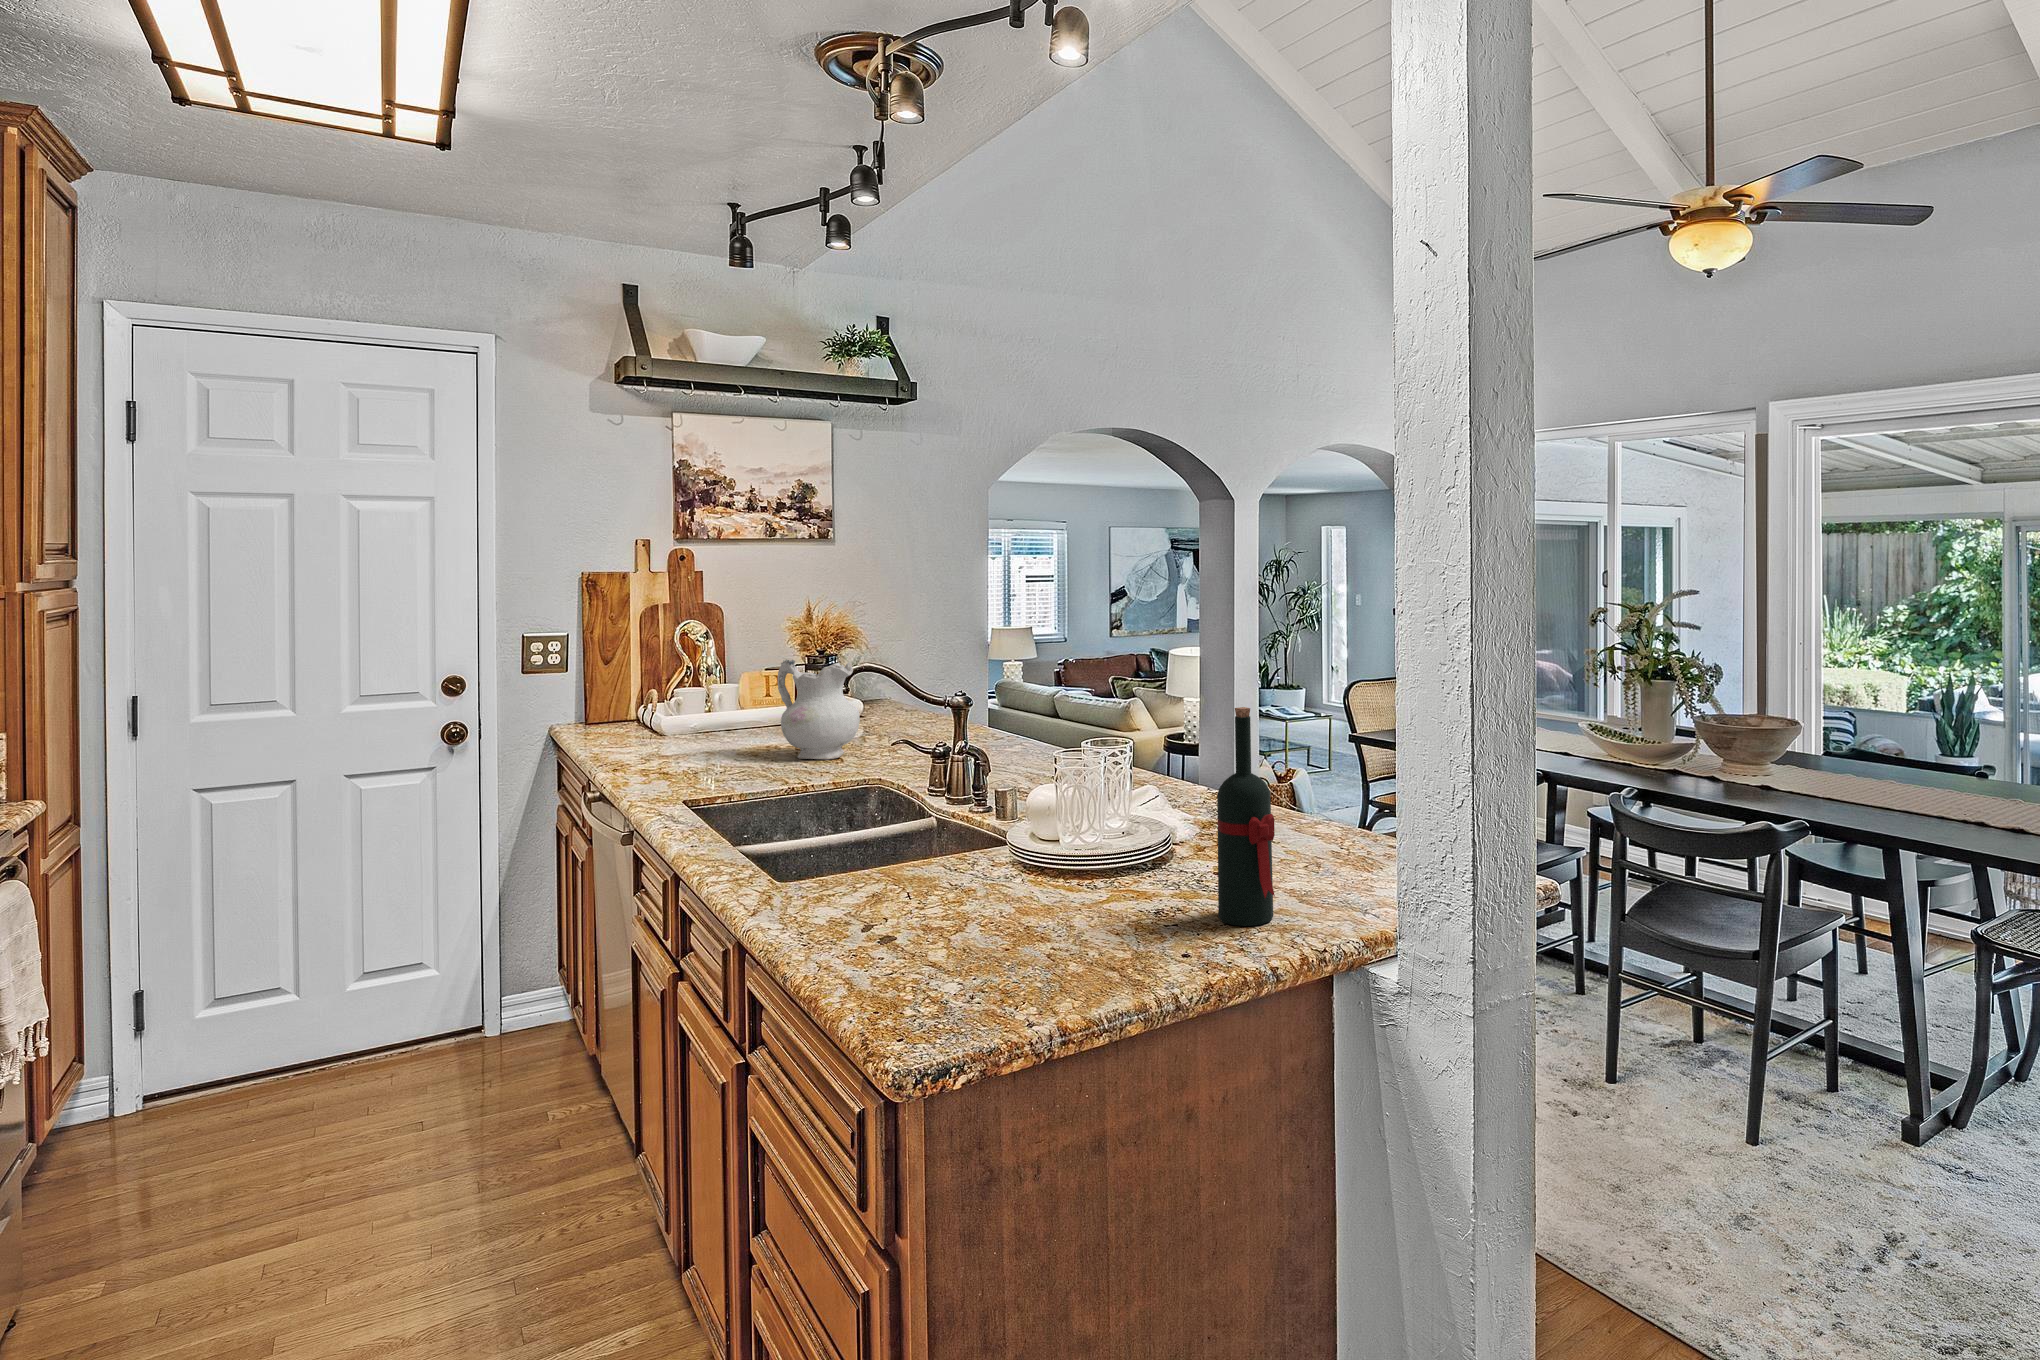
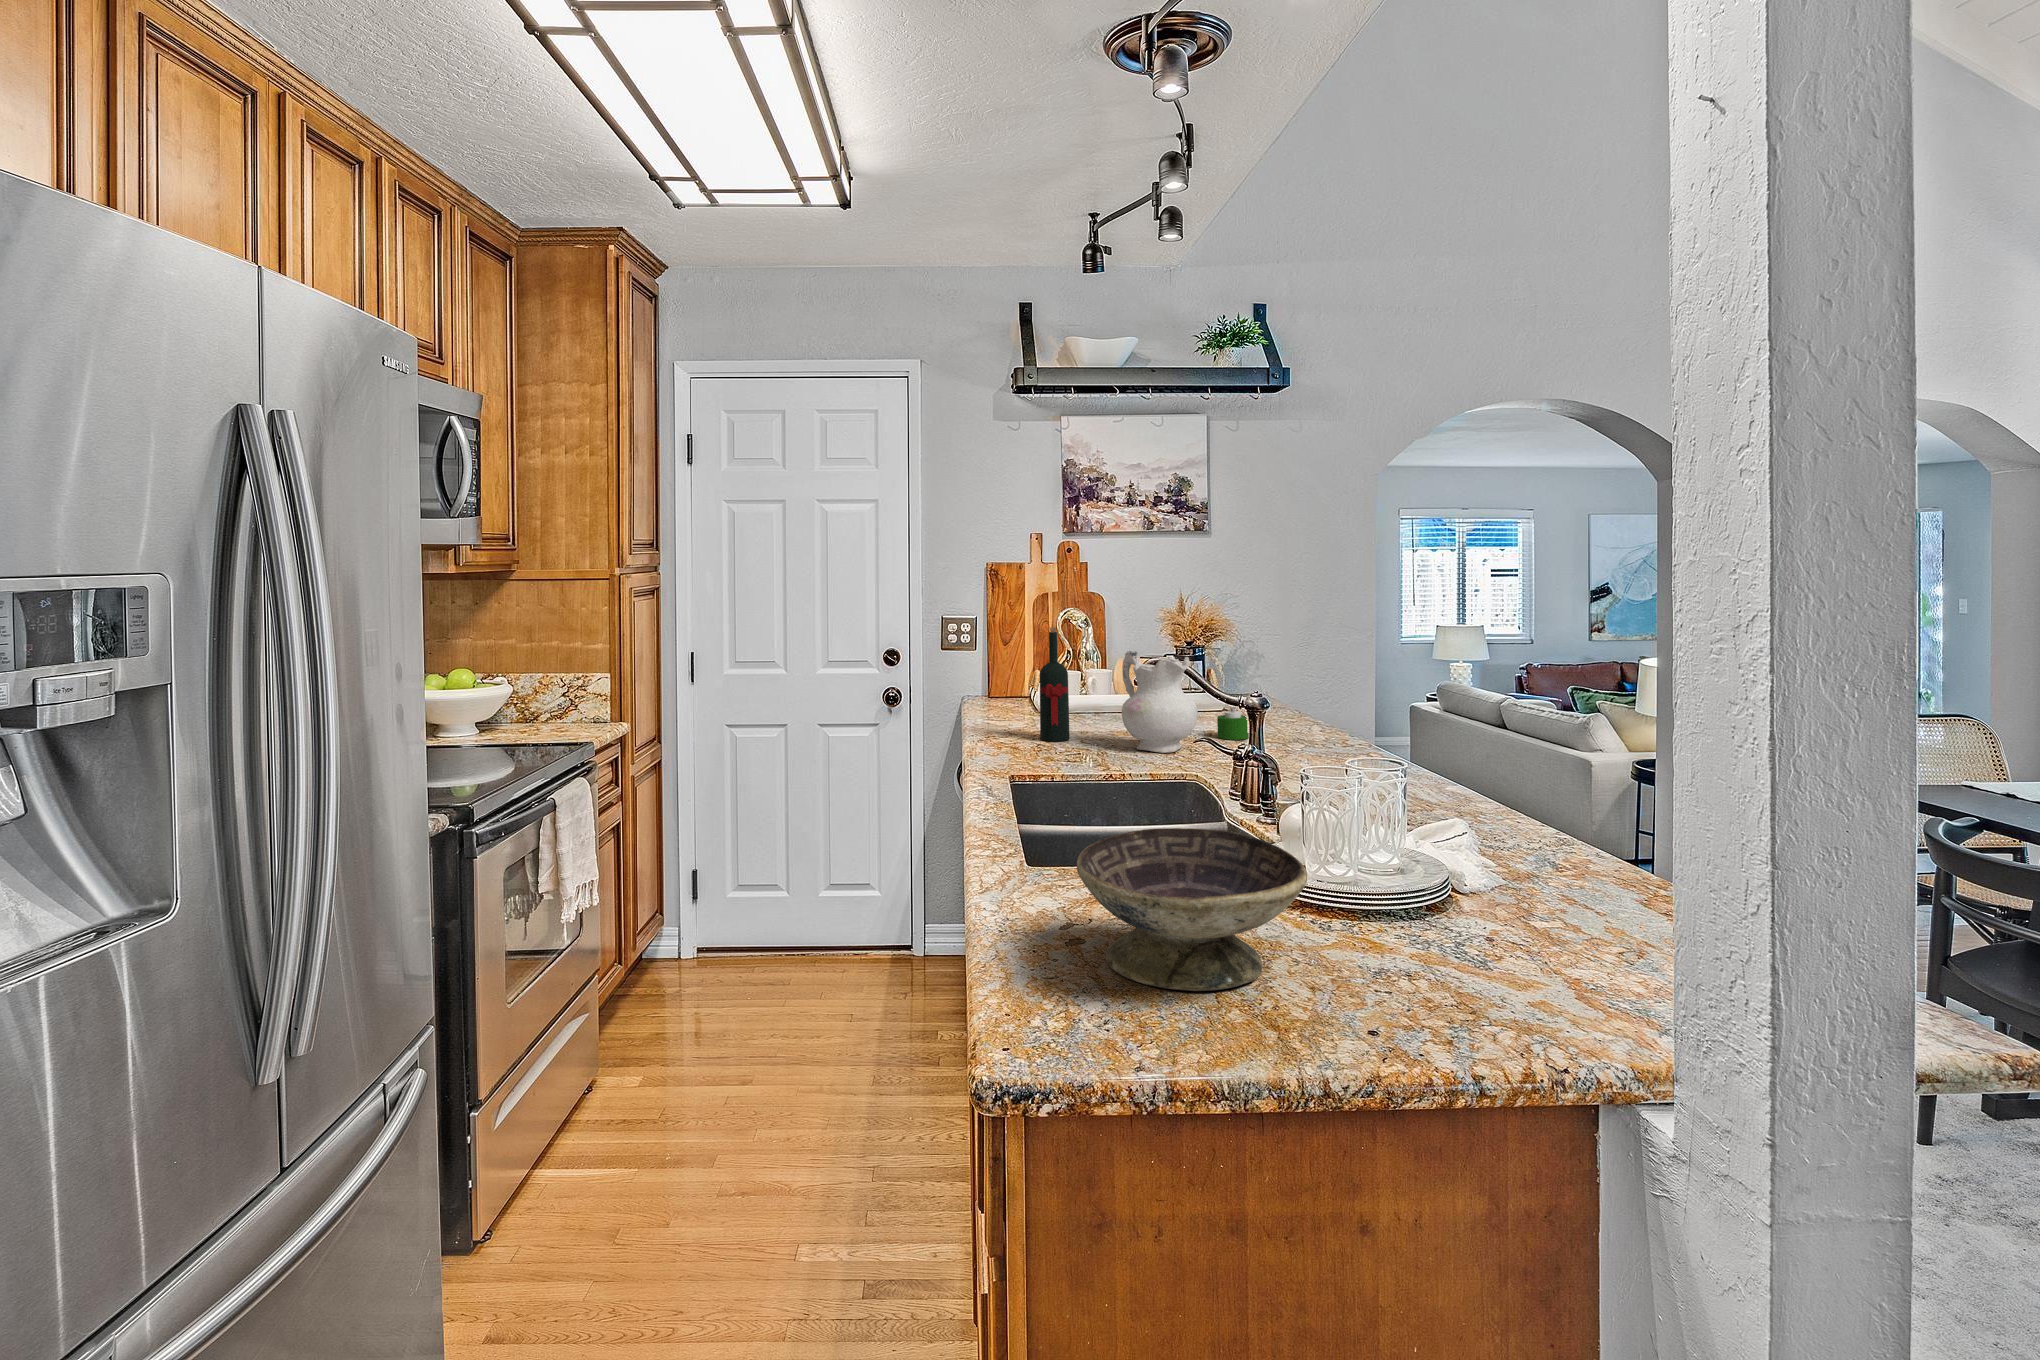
candle: none [869,703,900,741] -> present [1217,708,1249,740]
wine bottle: present [1217,707,1275,926] -> present [1040,627,1070,741]
decorative bowl: none [896,811,1110,959] -> present [1077,828,1307,991]

